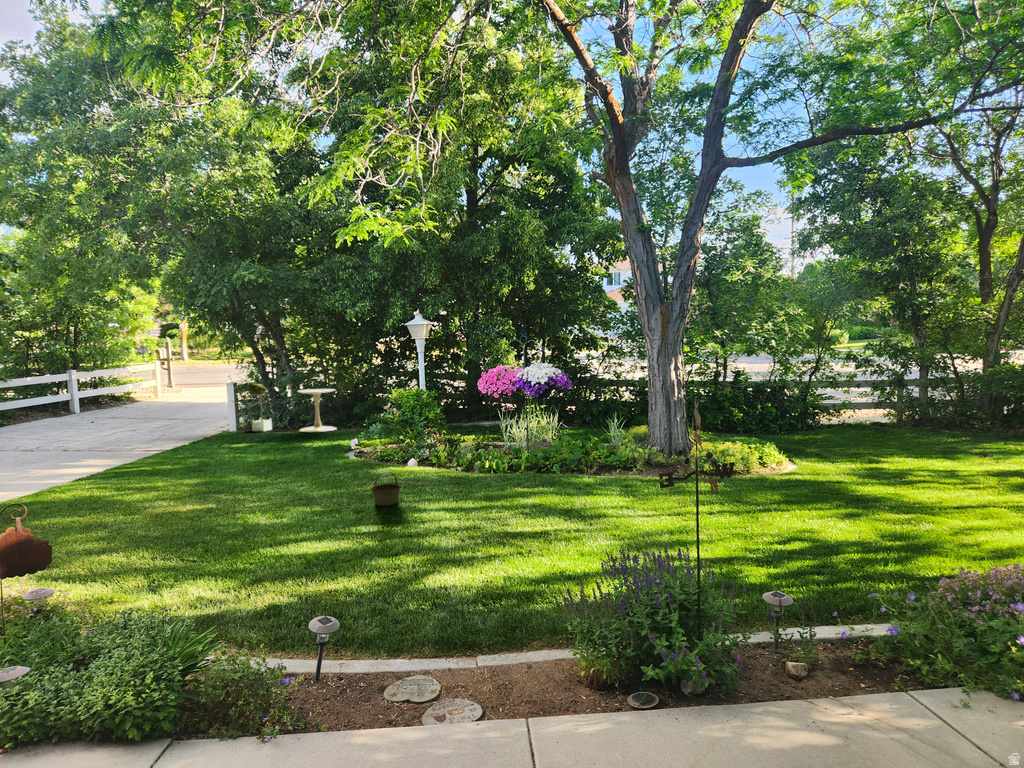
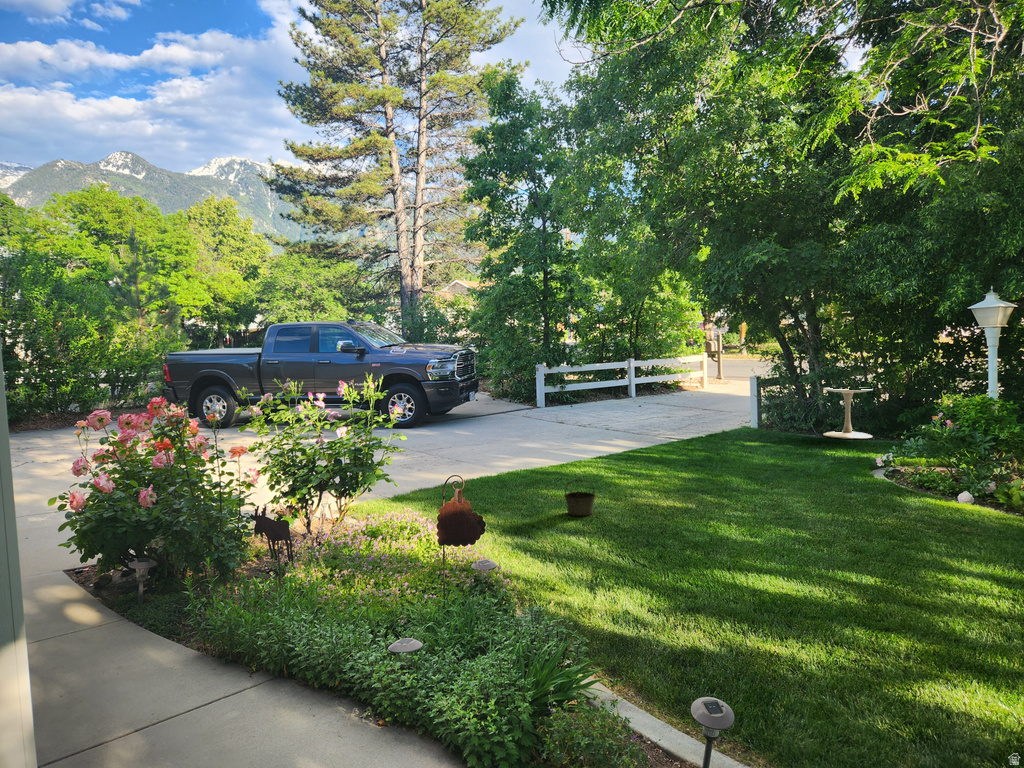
potted tree: present [248,383,272,431] -> none [769,377,794,431]
basket: present [371,472,401,506] -> present [564,479,596,516]

